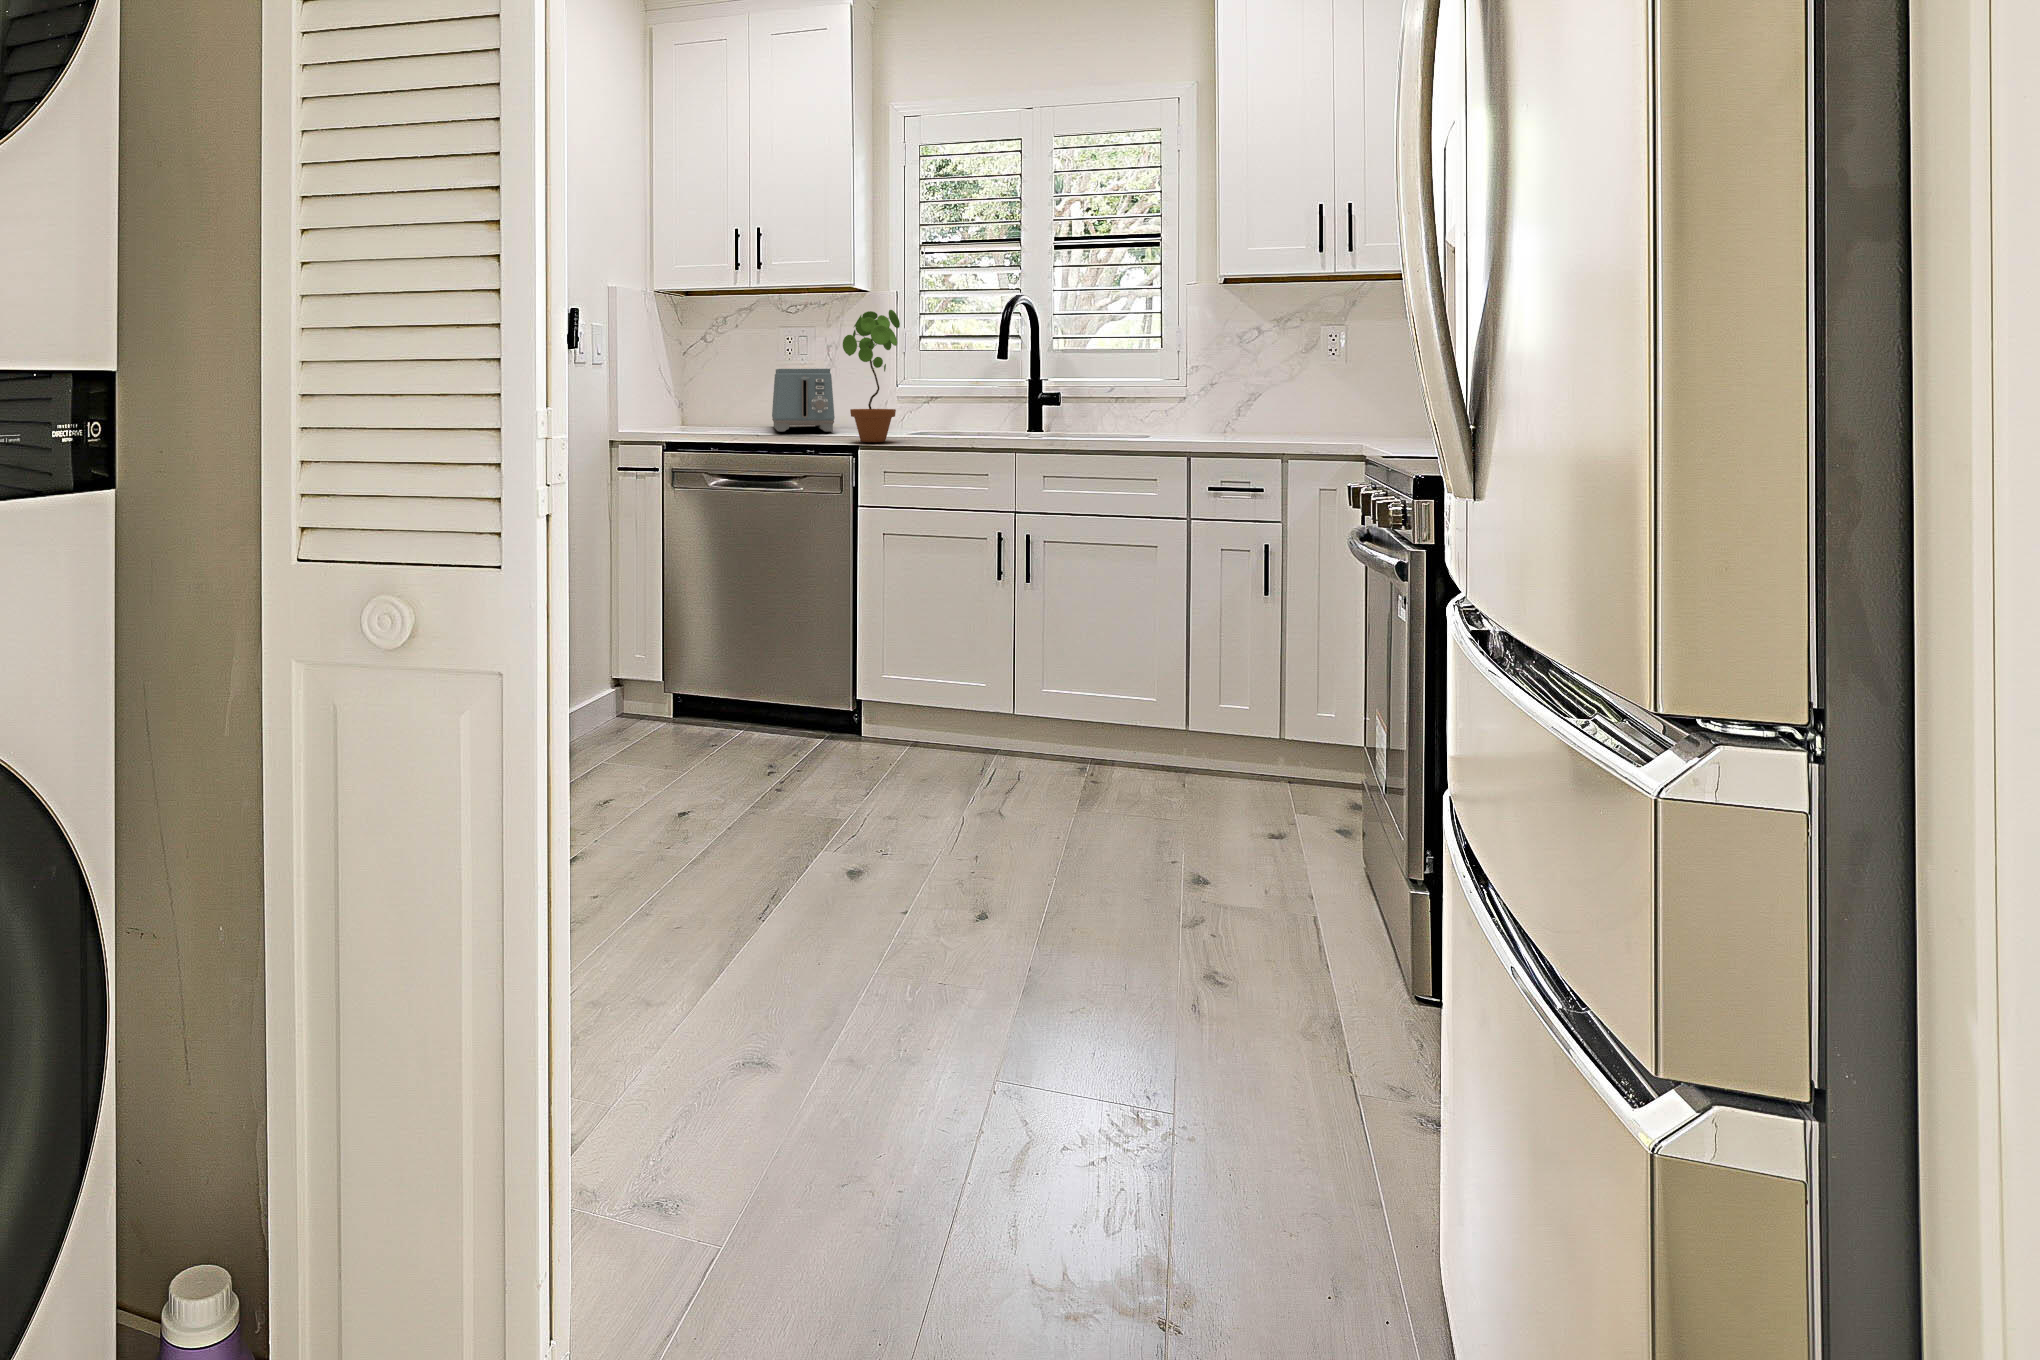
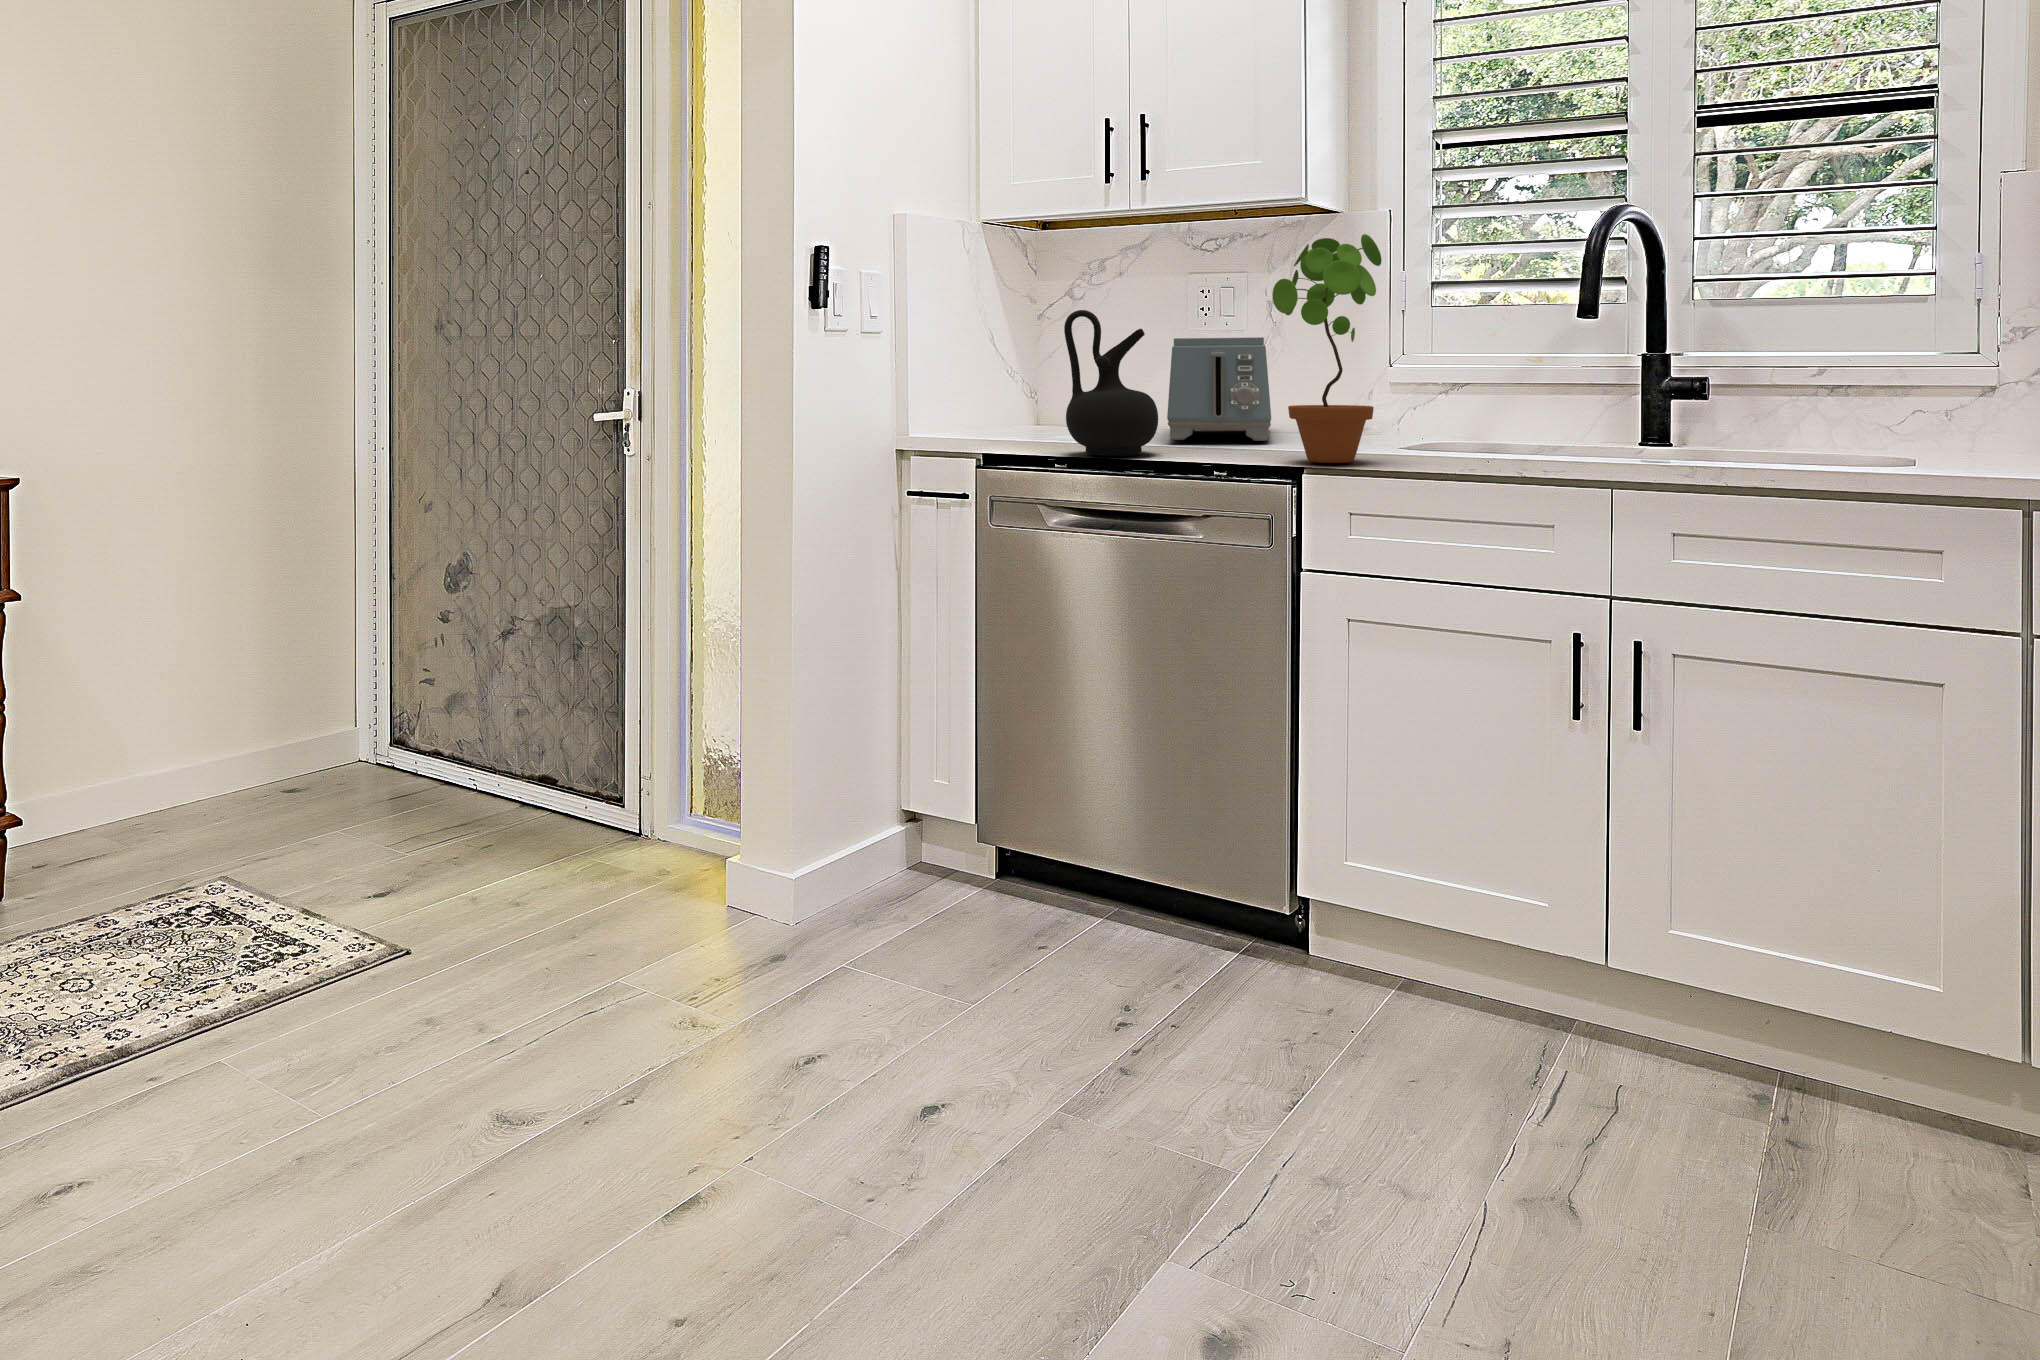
ceramic jug: none [720,351,774,440] -> present [1064,310,1158,456]

